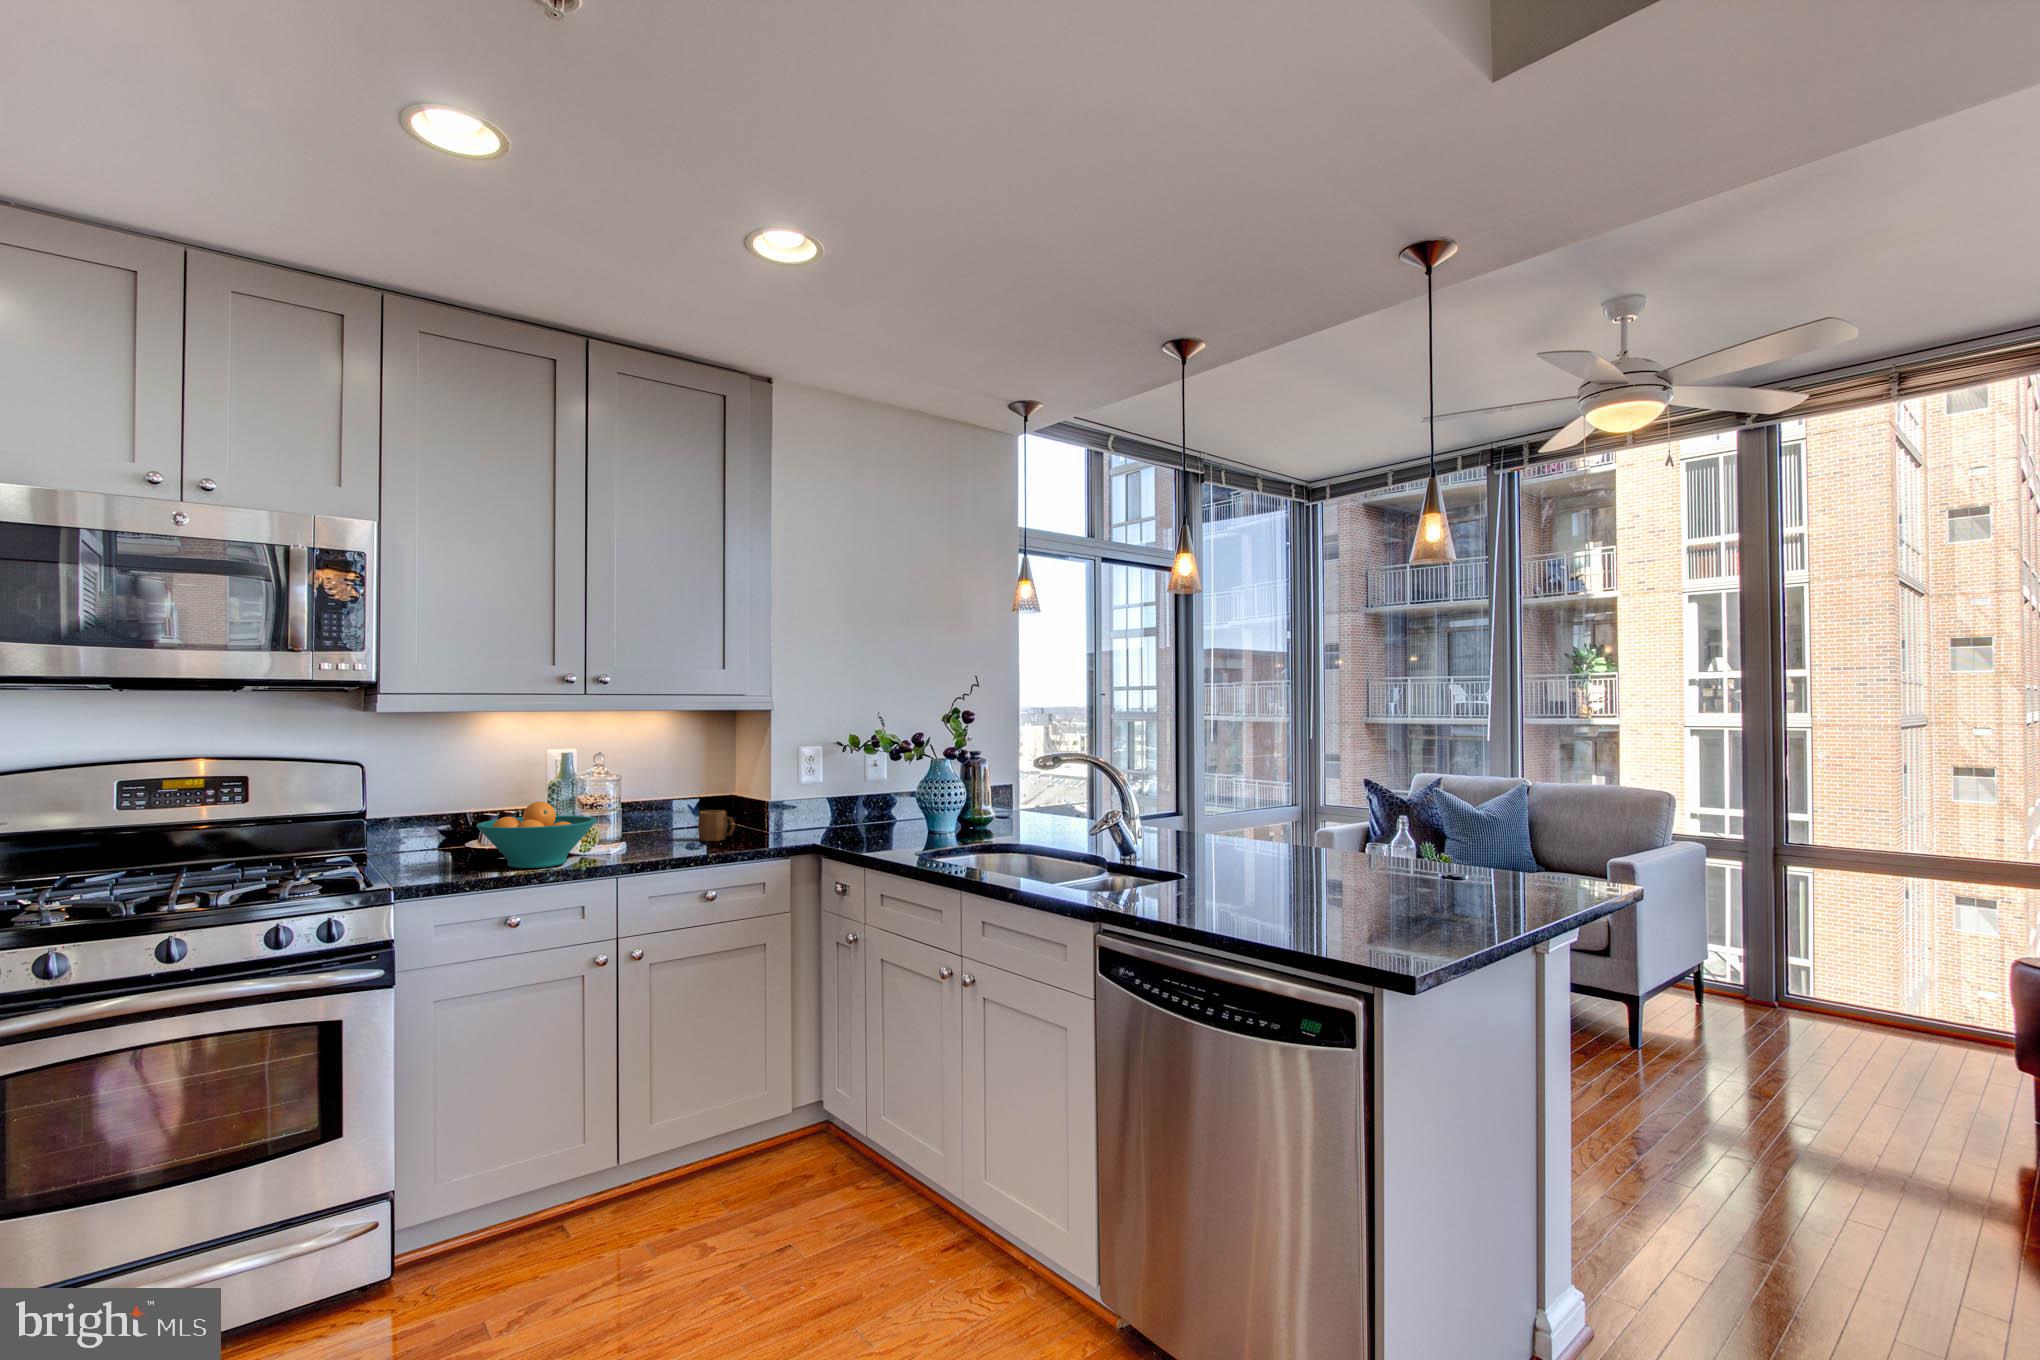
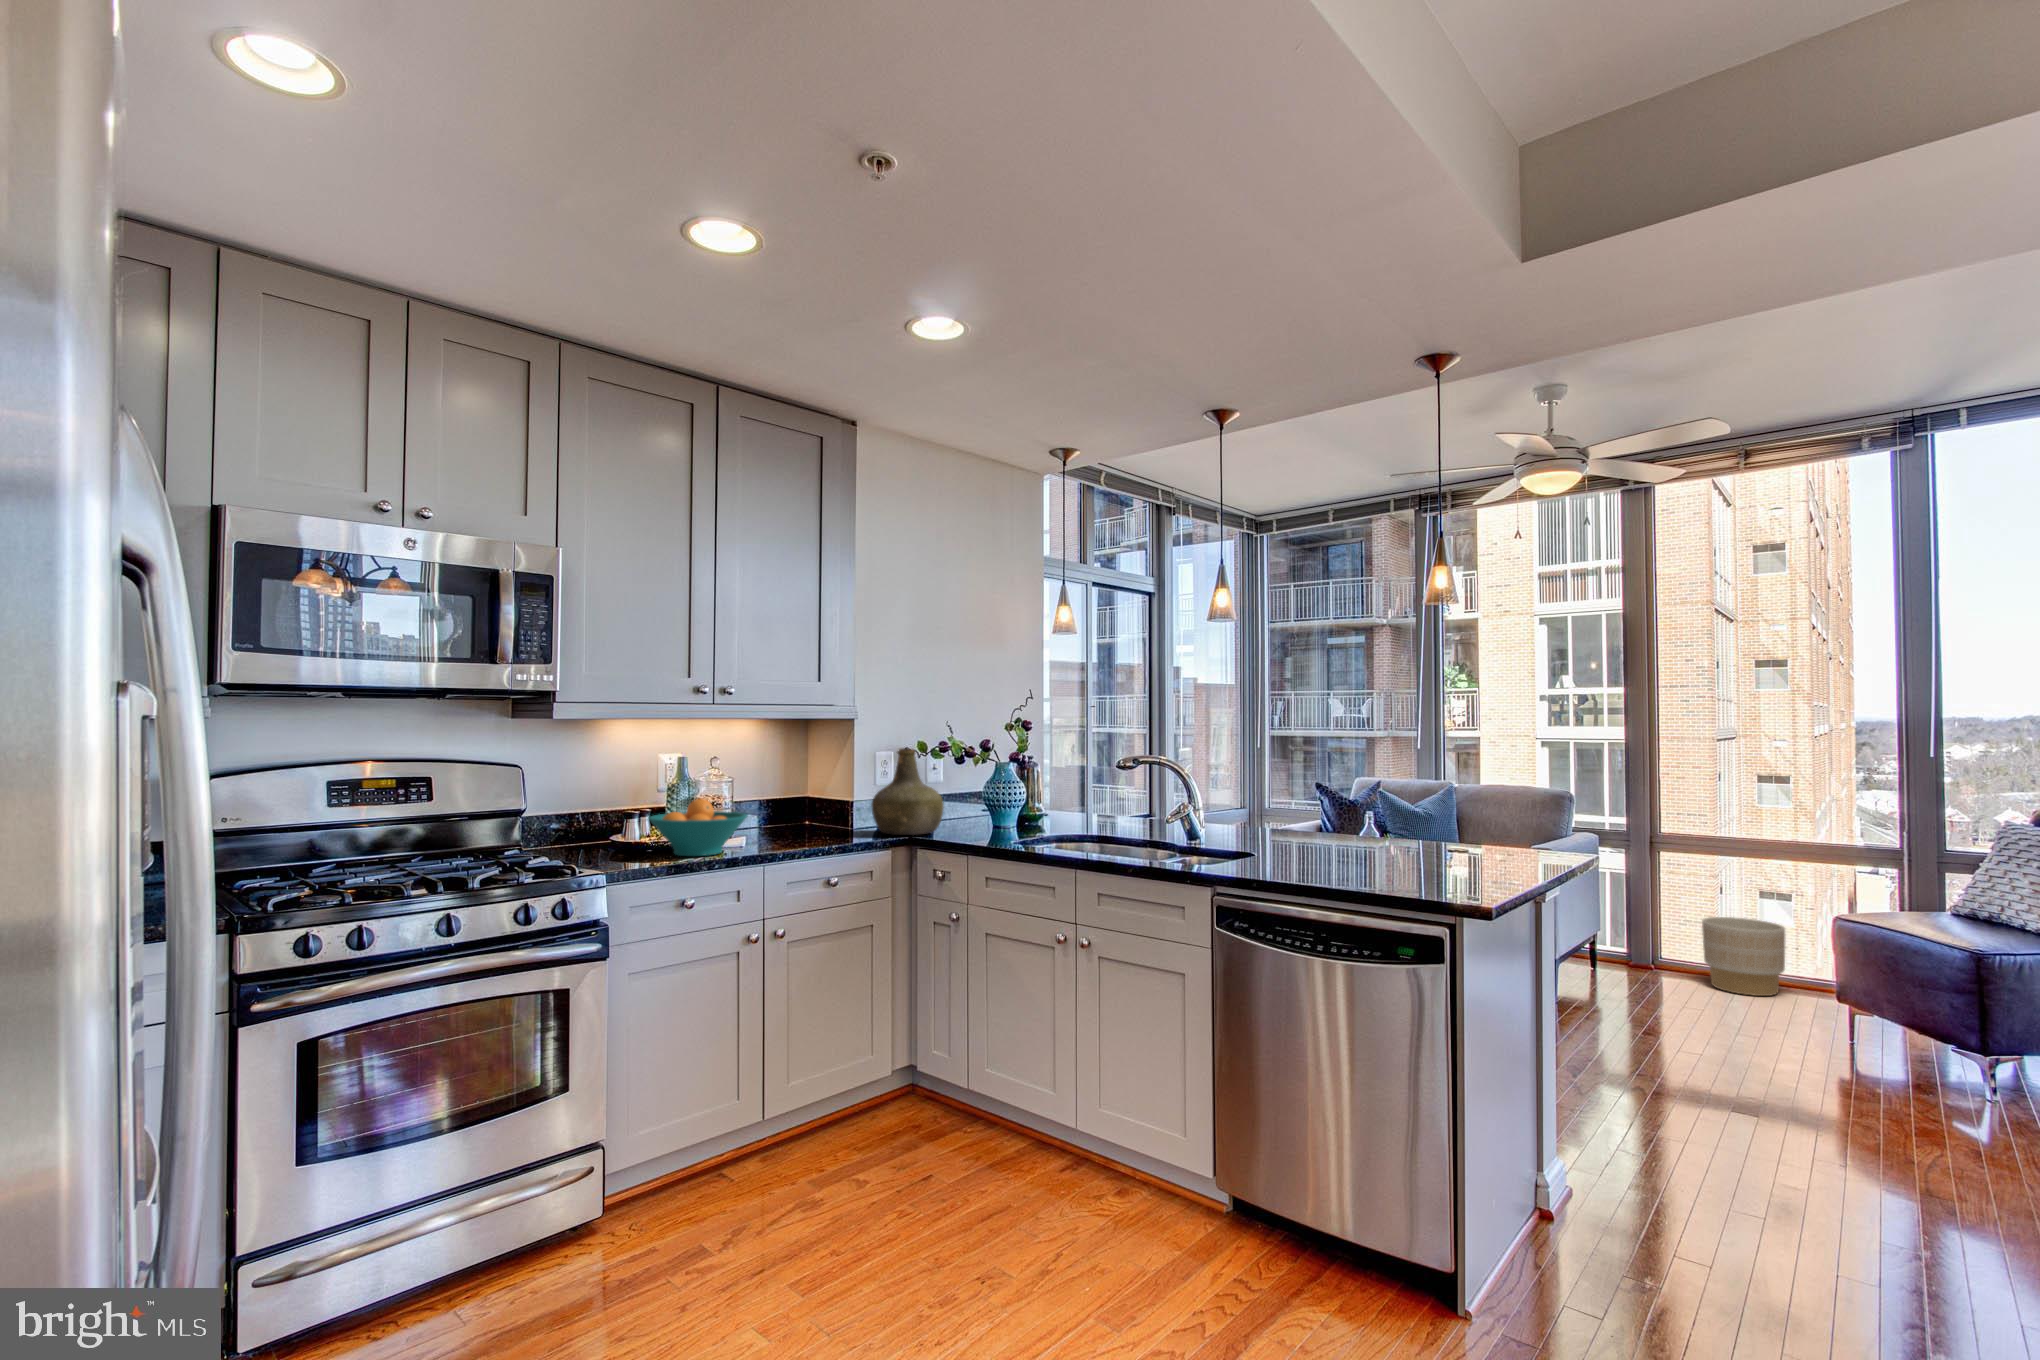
bottle: none [777,743,861,842] -> present [871,749,944,835]
mug: present [697,811,734,841] -> none [797,808,831,835]
planter: none [1838,948,1949,1050] -> present [1702,917,1785,996]

